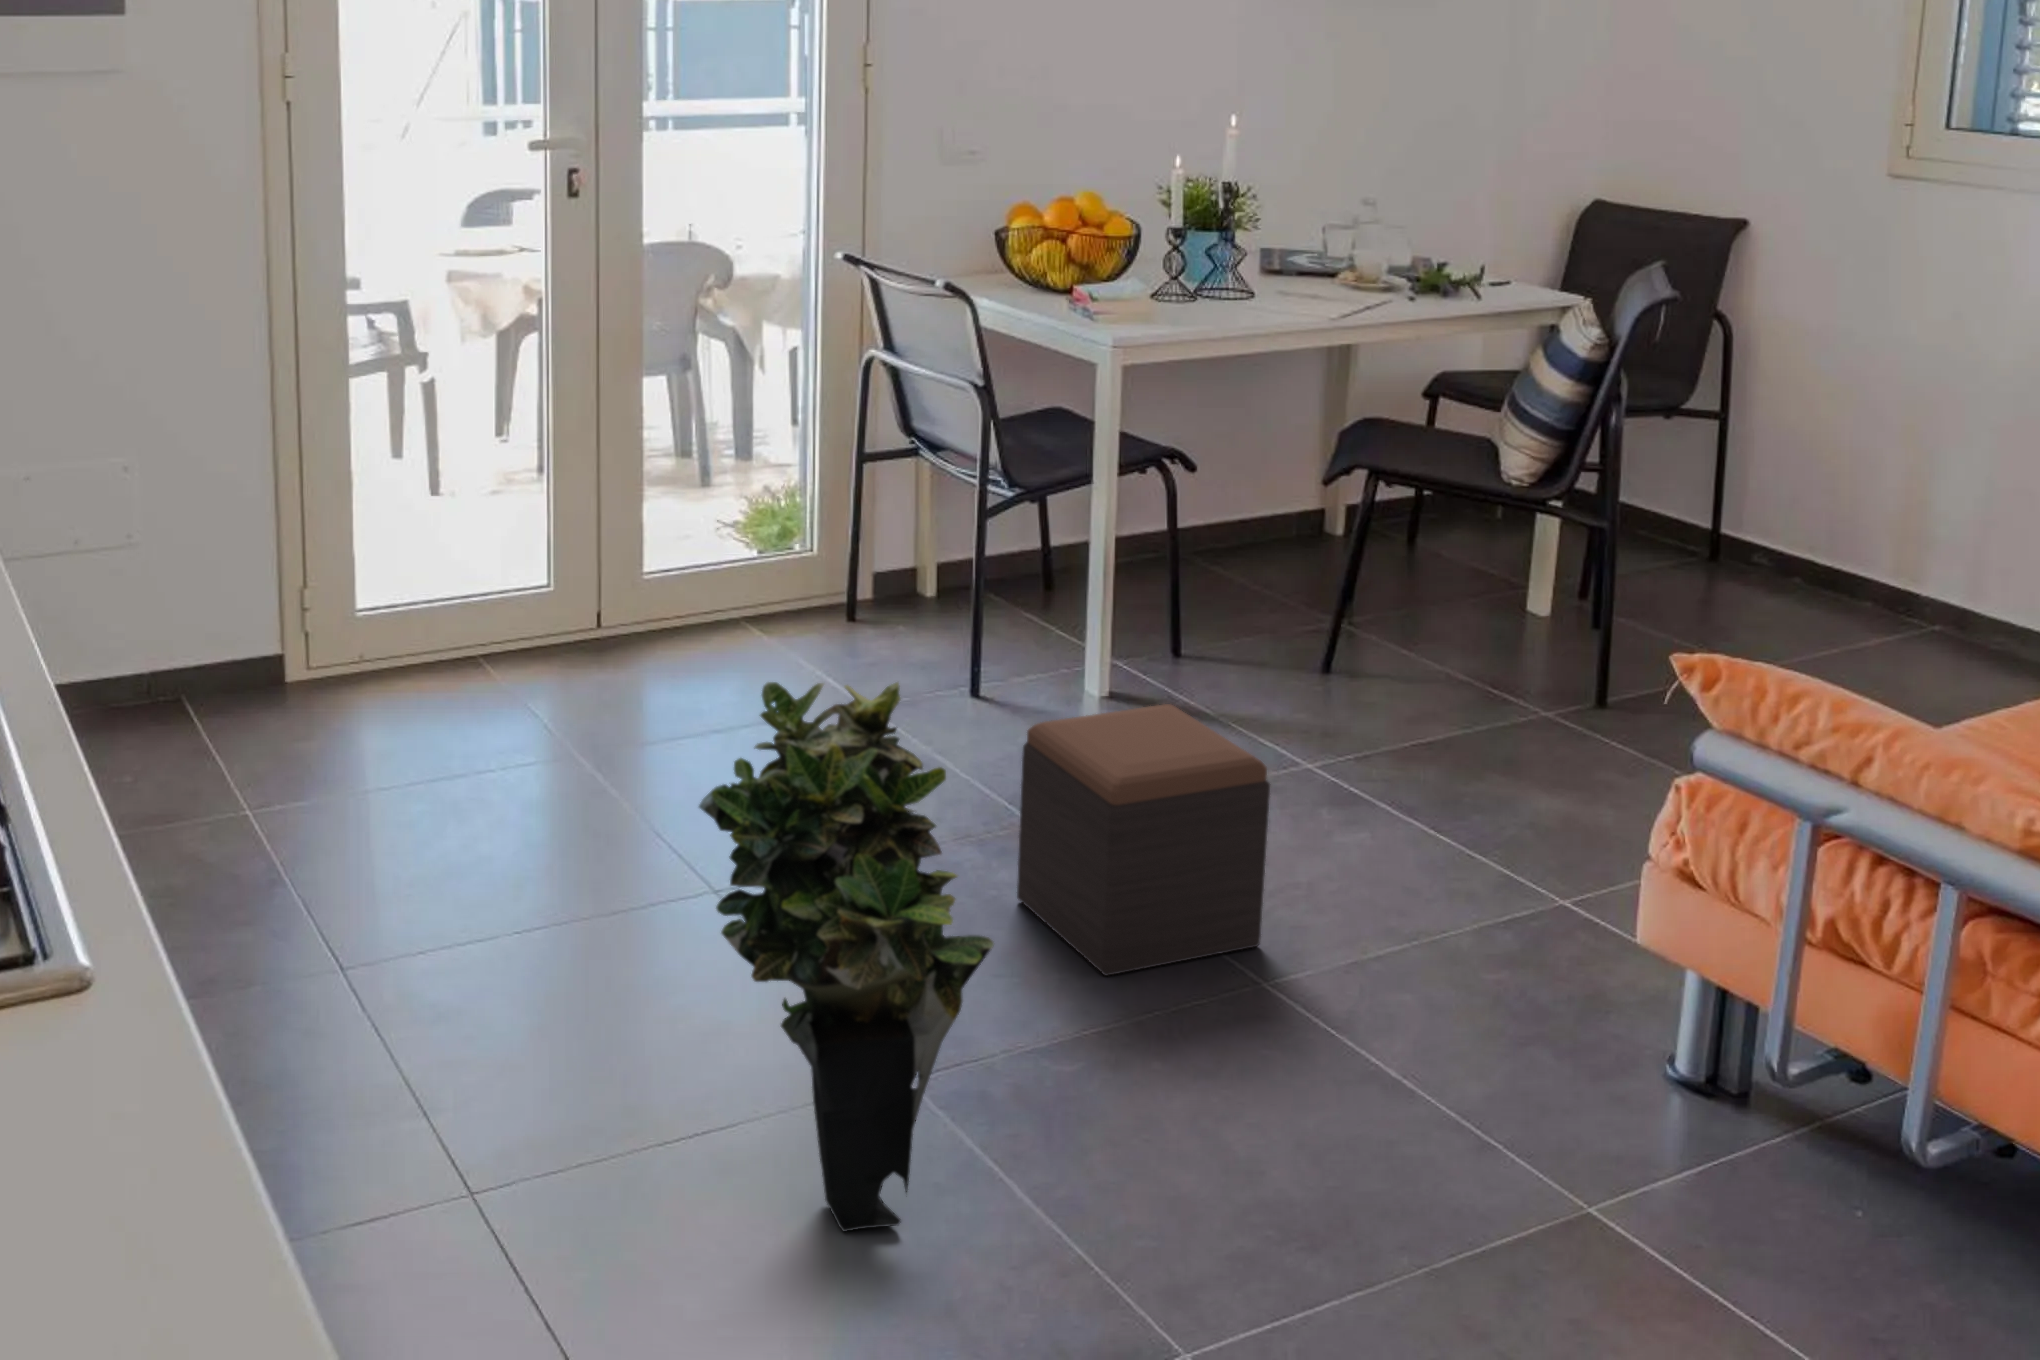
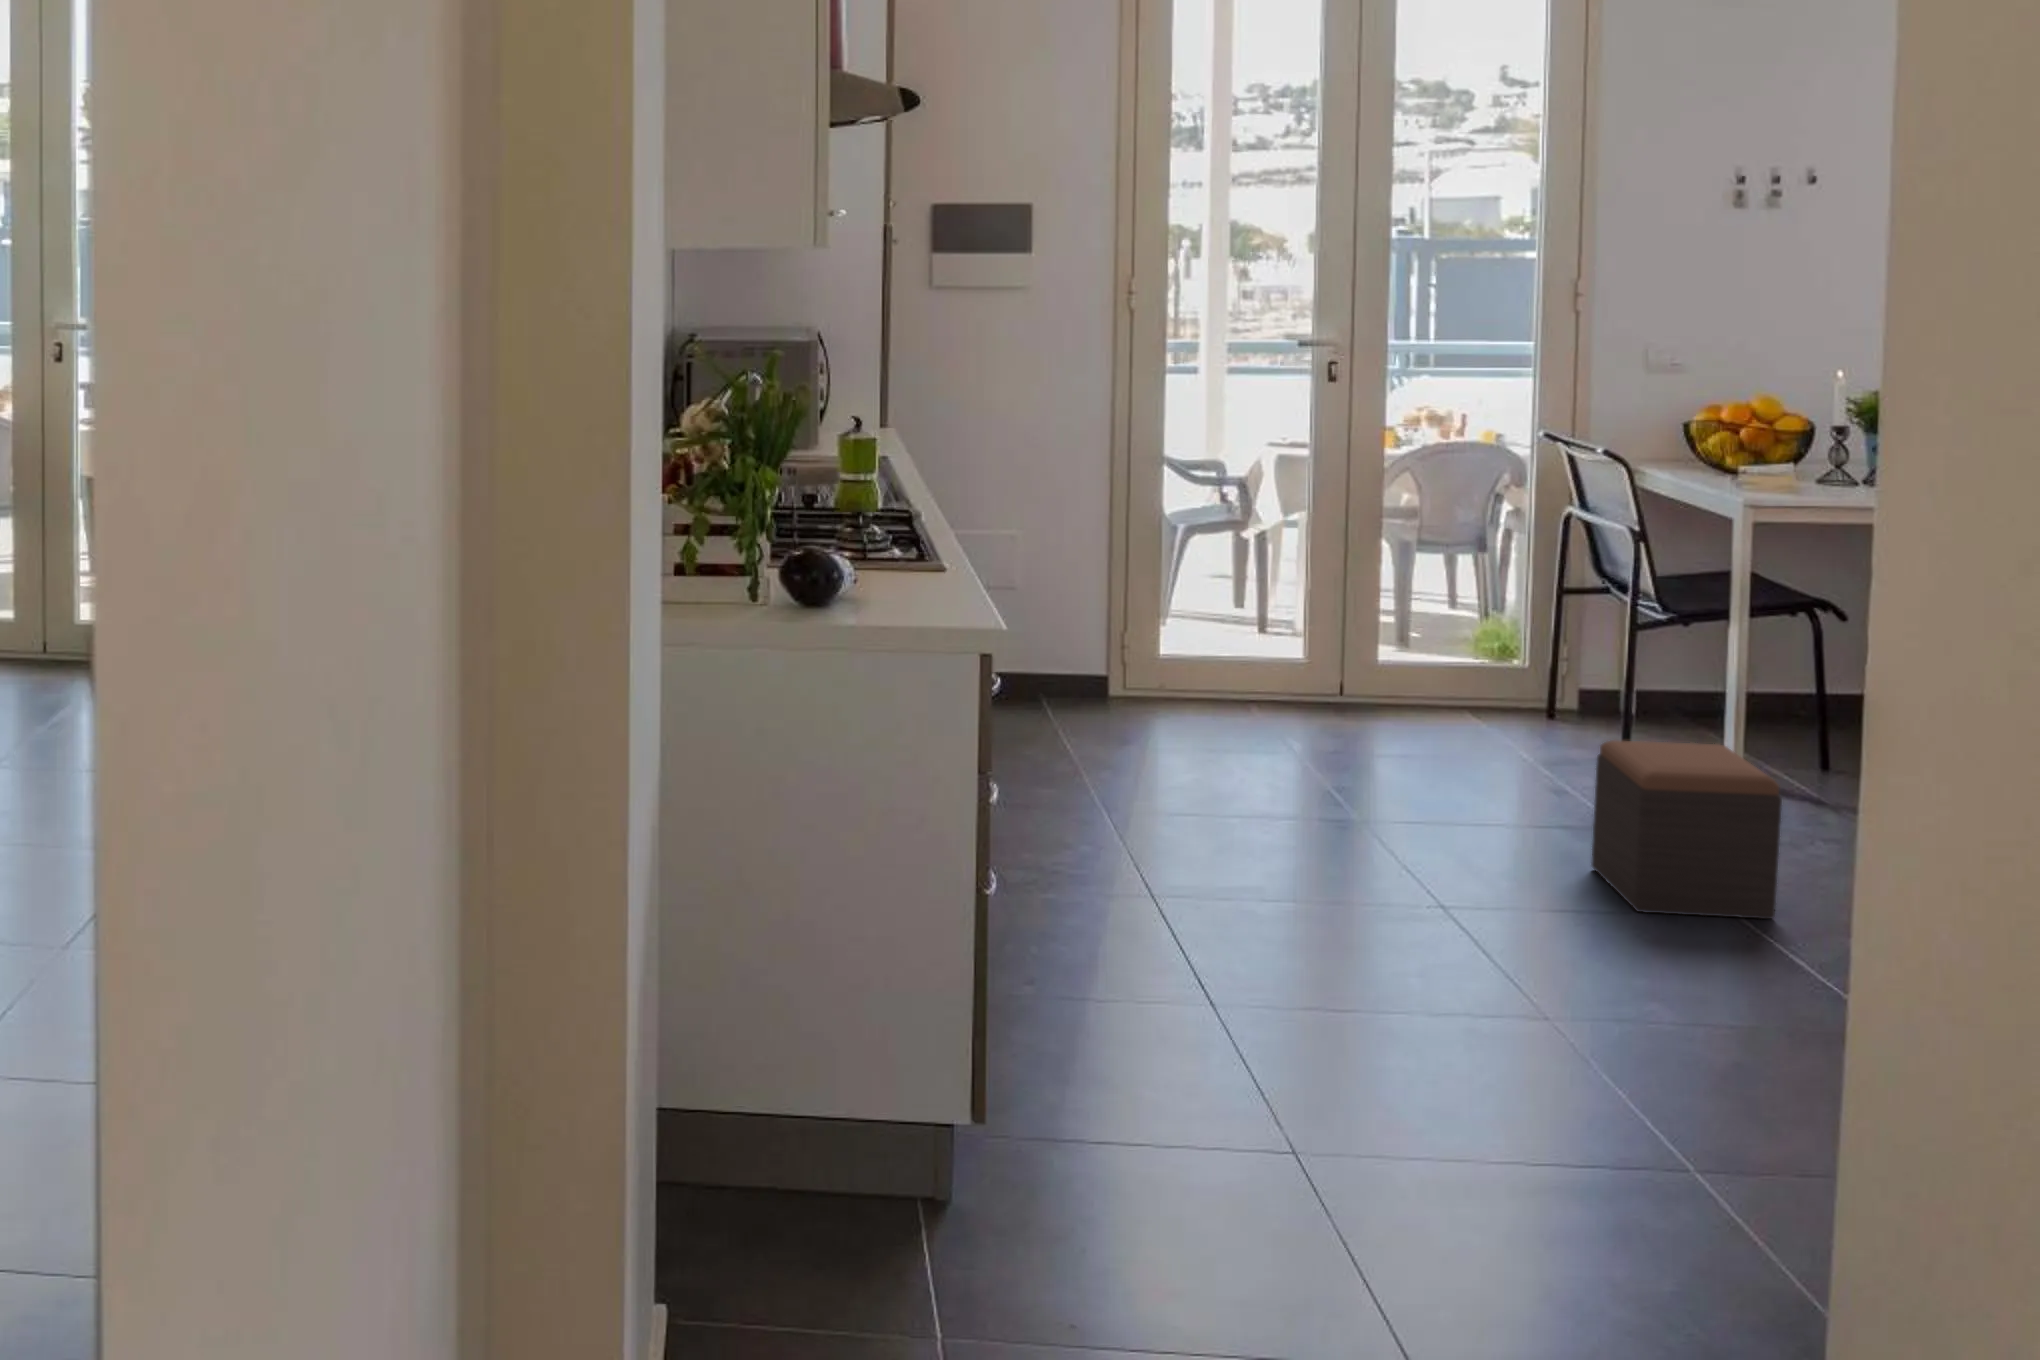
potted plant: present [699,682,994,1232] -> none [1309,650,1497,978]

